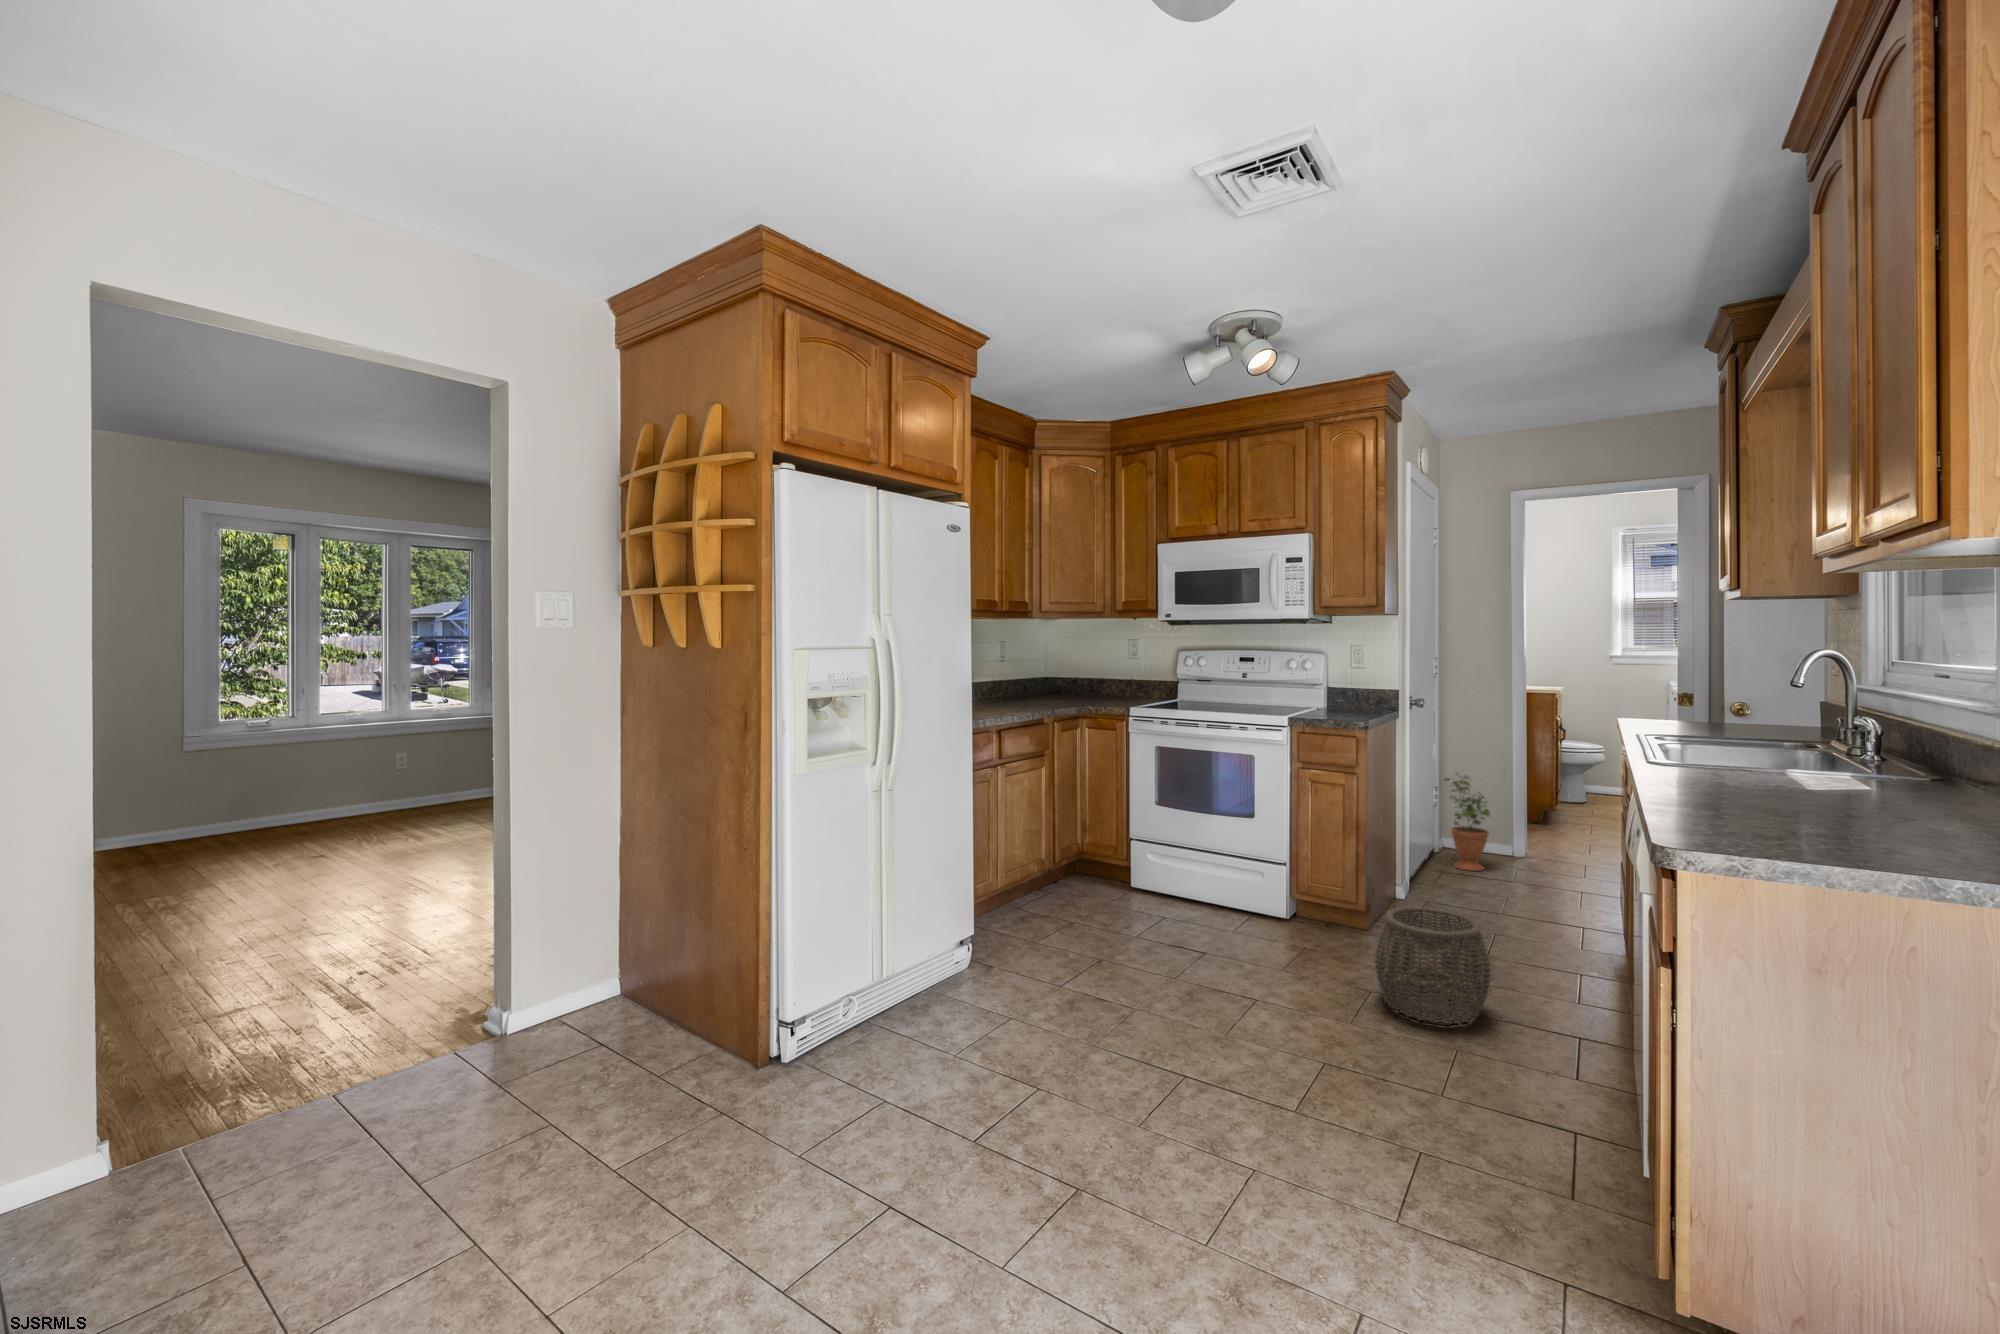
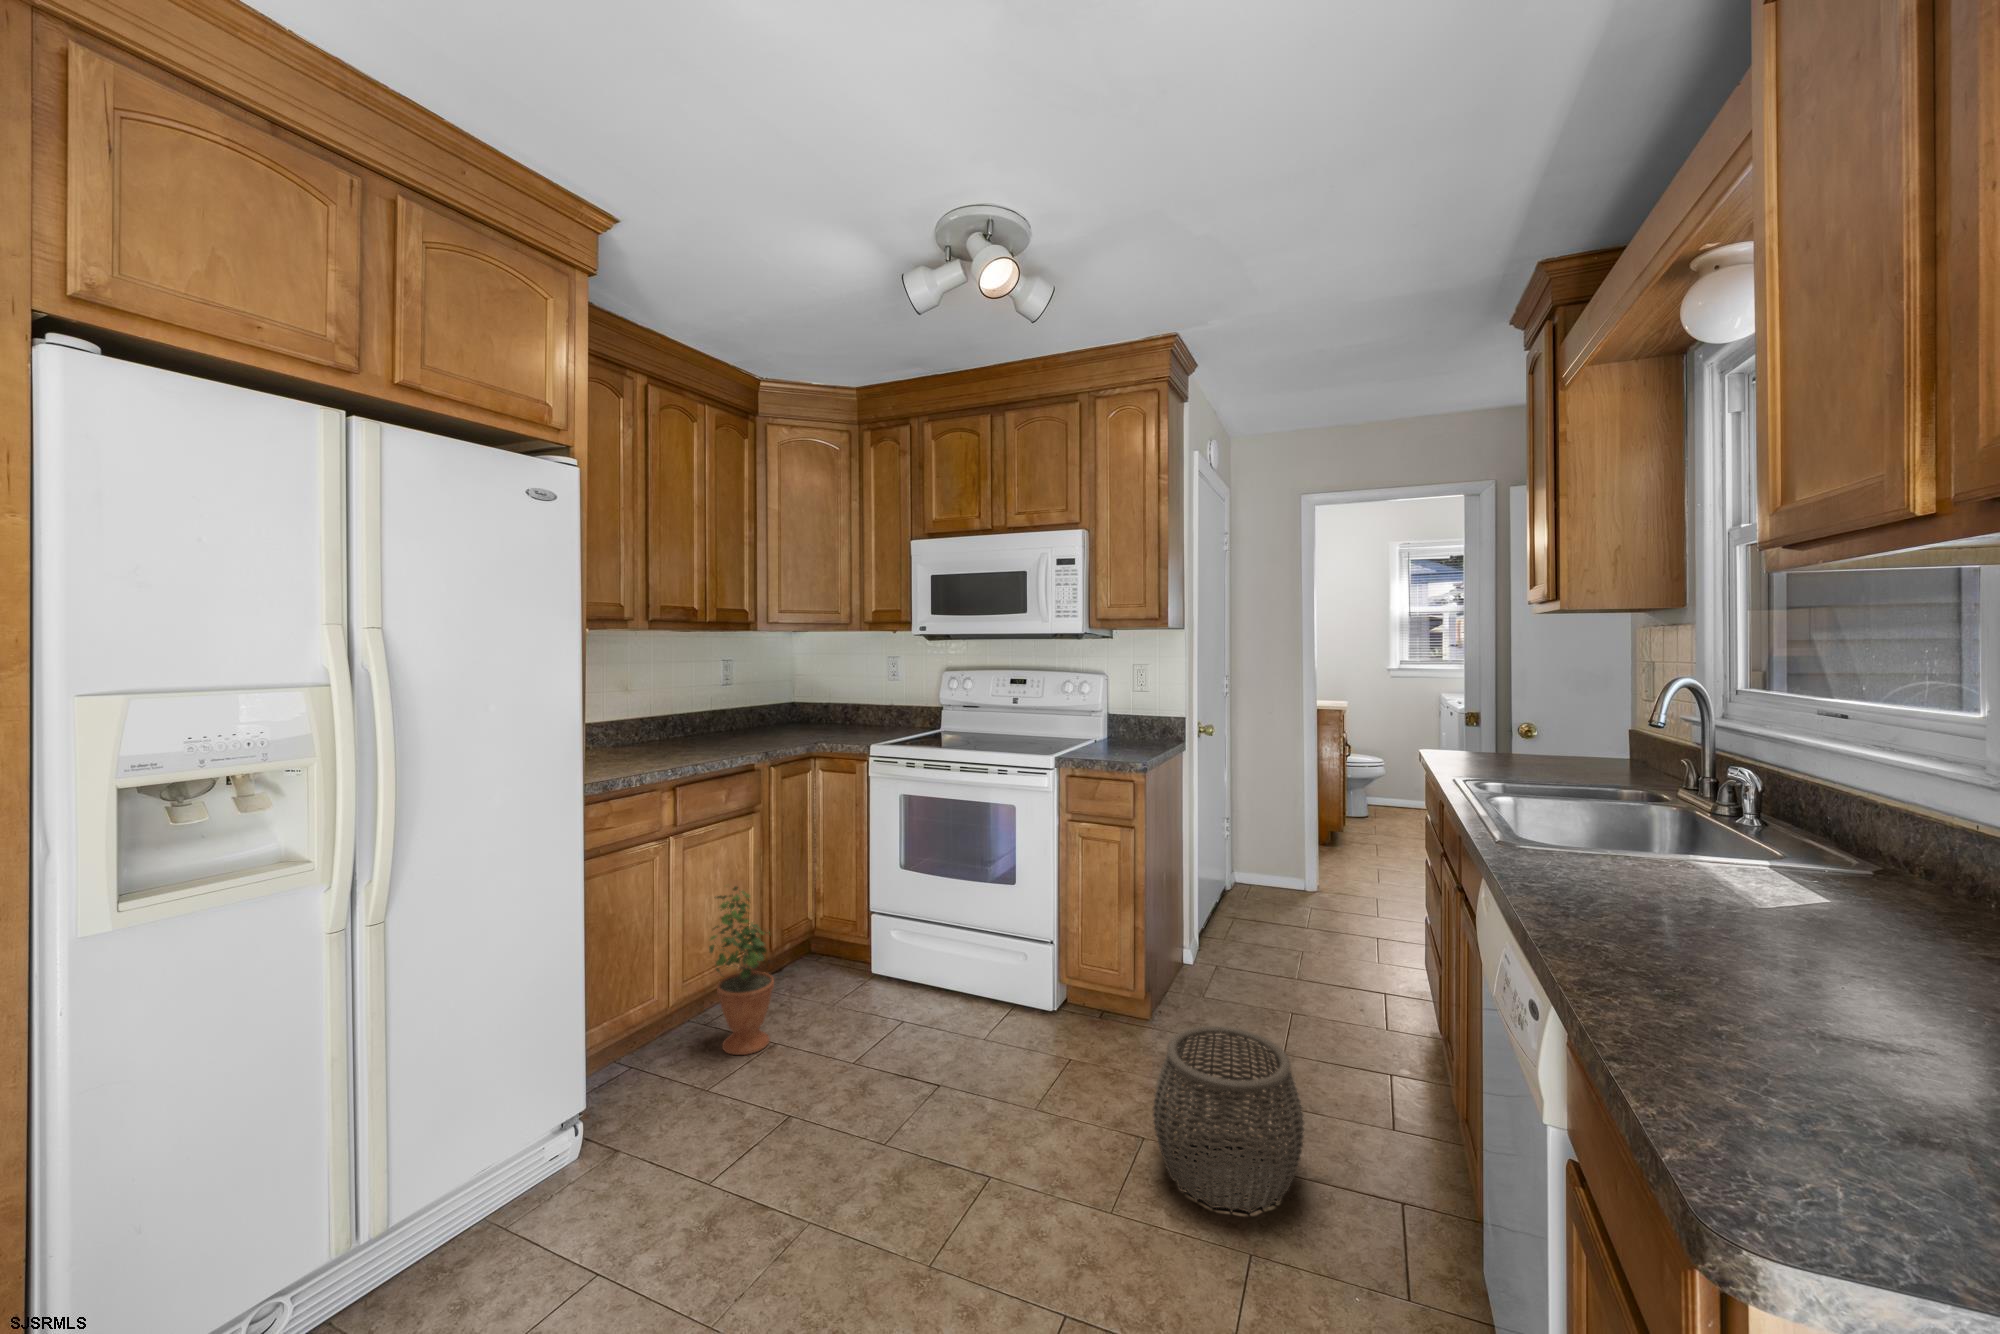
potted plant: present [1445,774,1490,871] -> present [709,886,774,1055]

